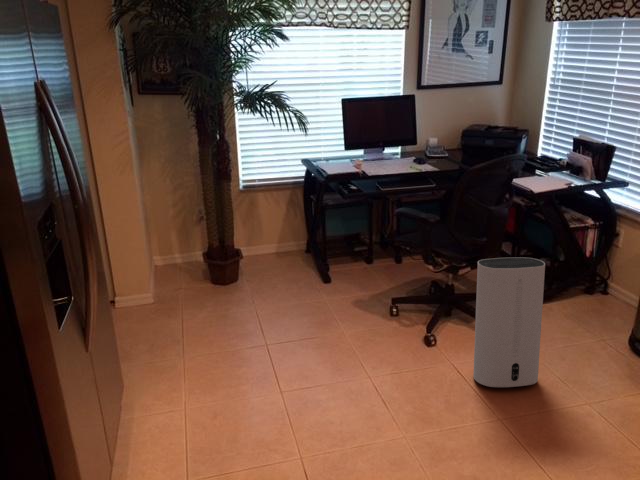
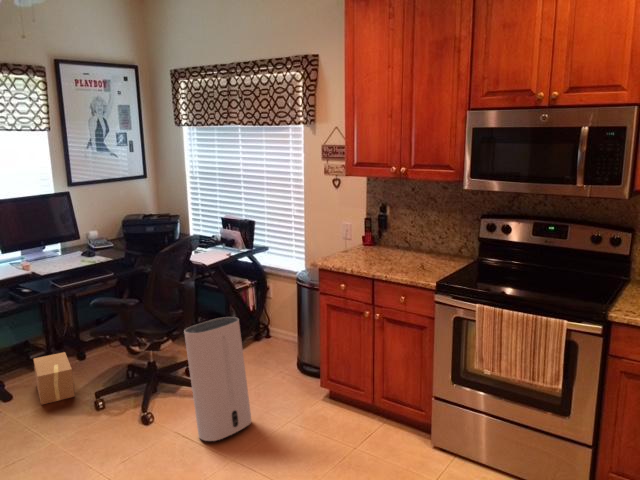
cardboard box: none [351,251,382,296] -> present [34,352,75,405]

